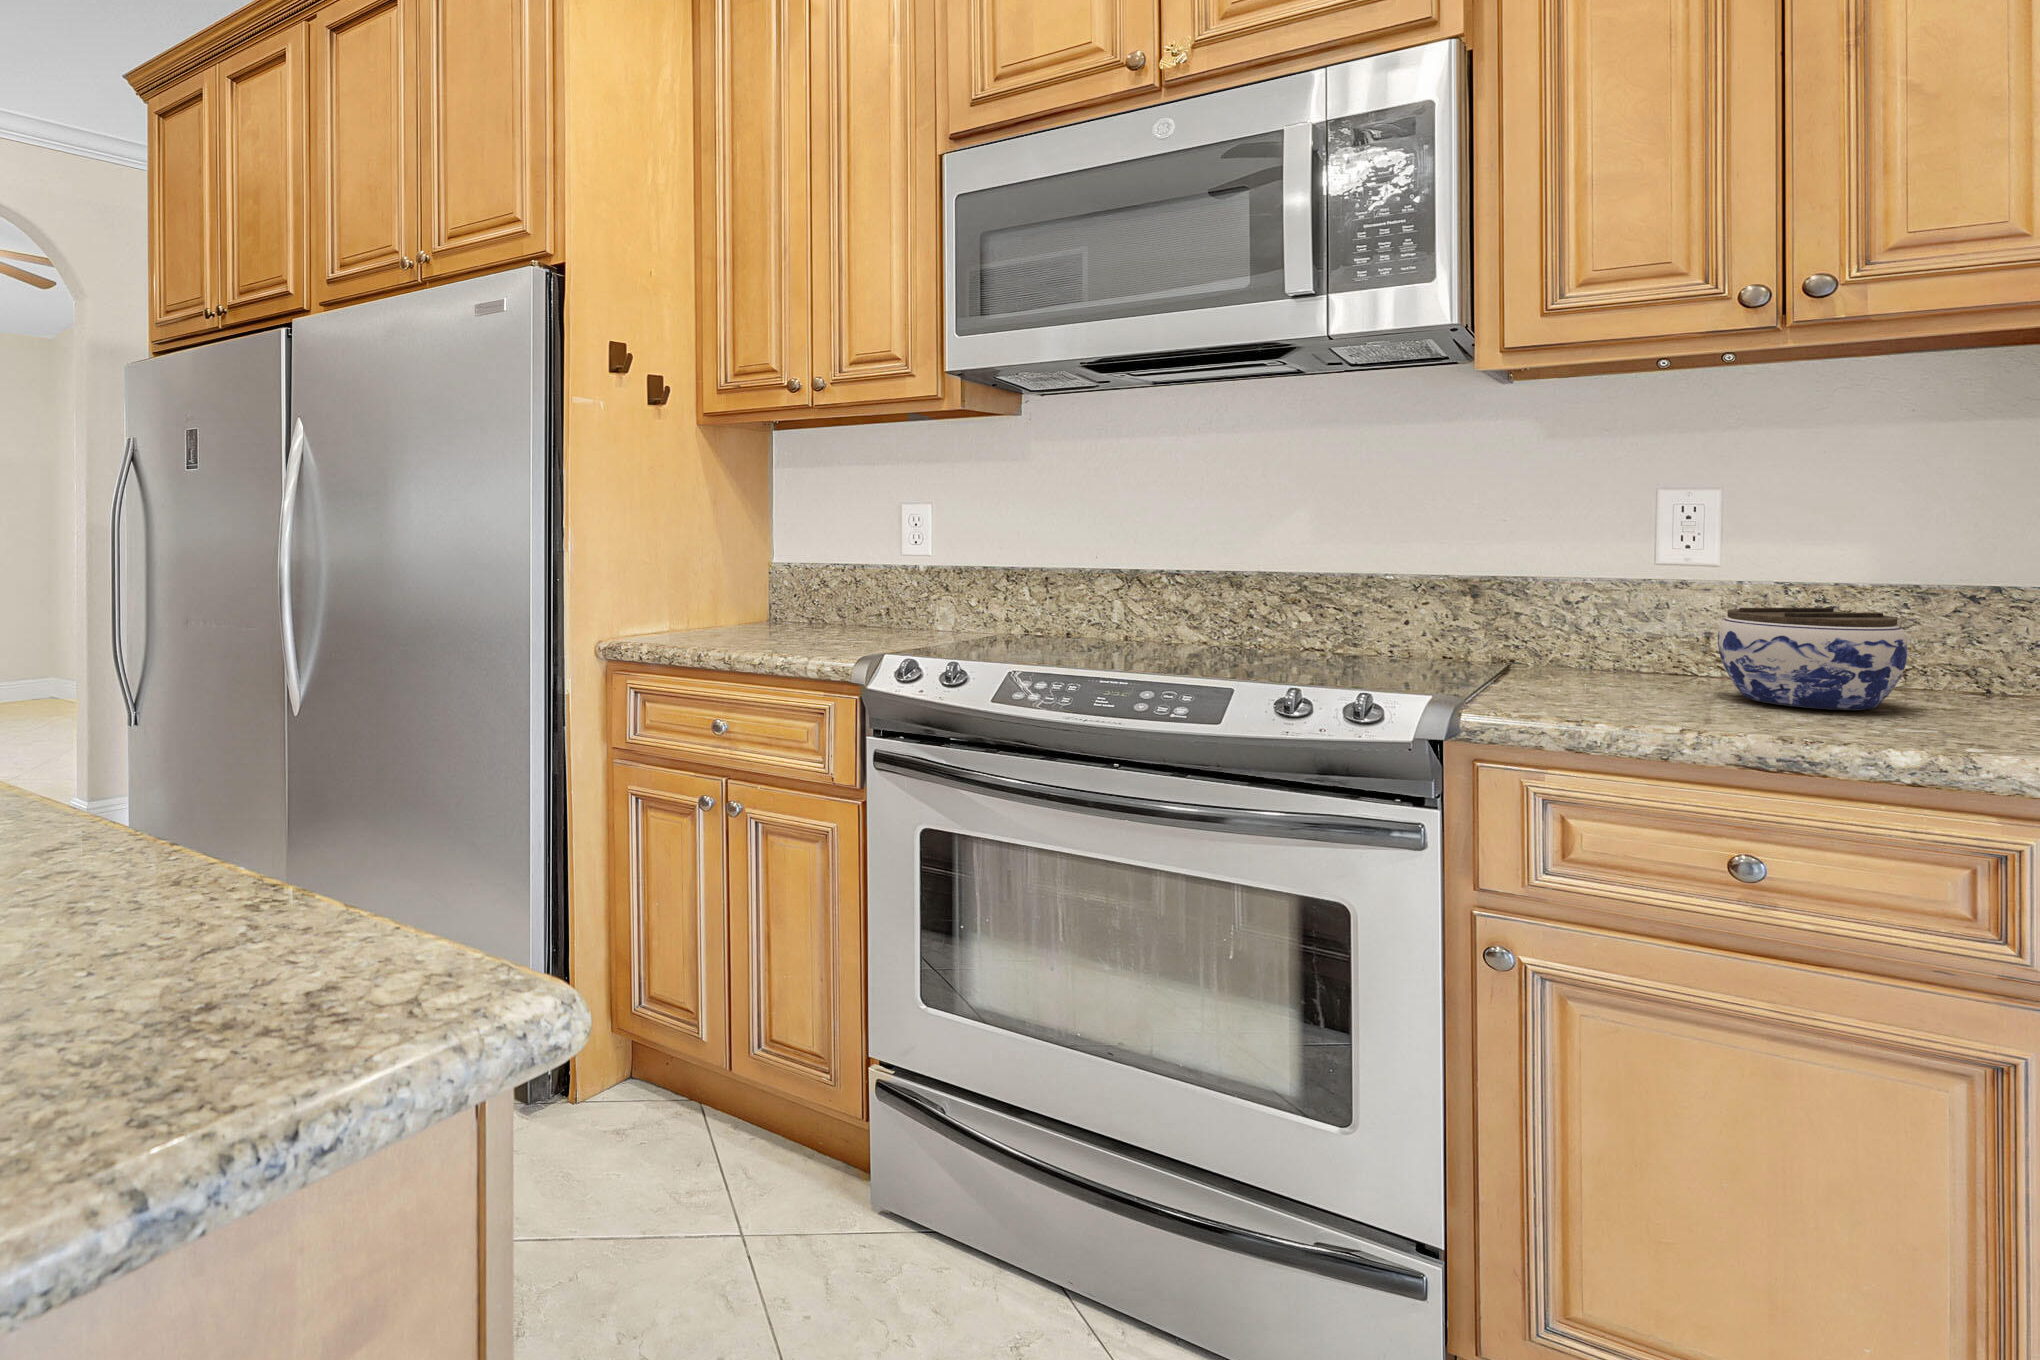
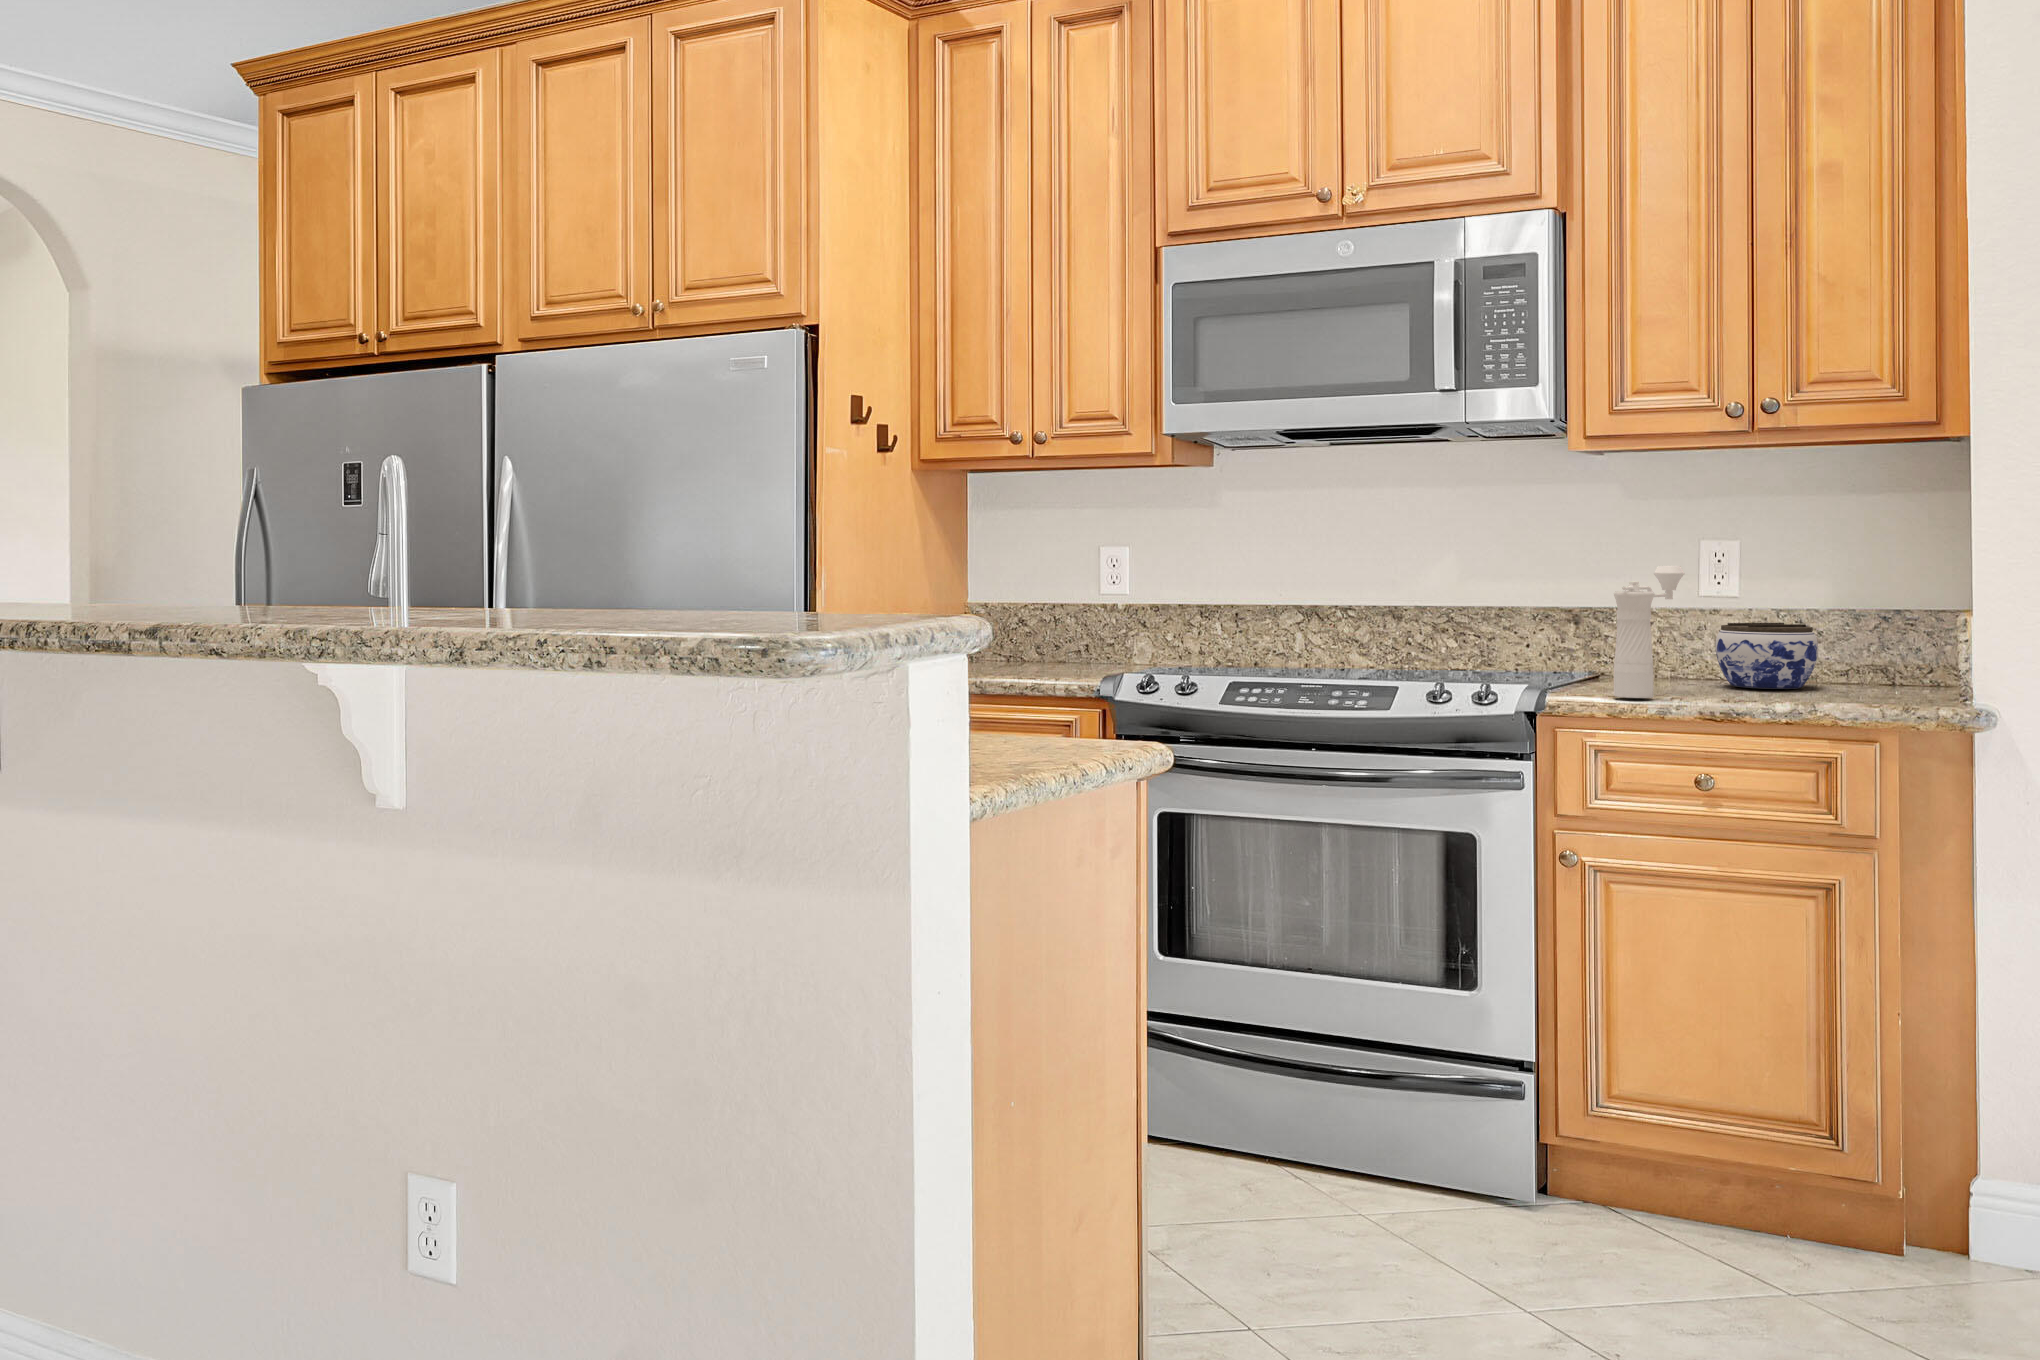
pepper mill: none [1569,527,1682,726] -> present [1614,566,1684,698]

